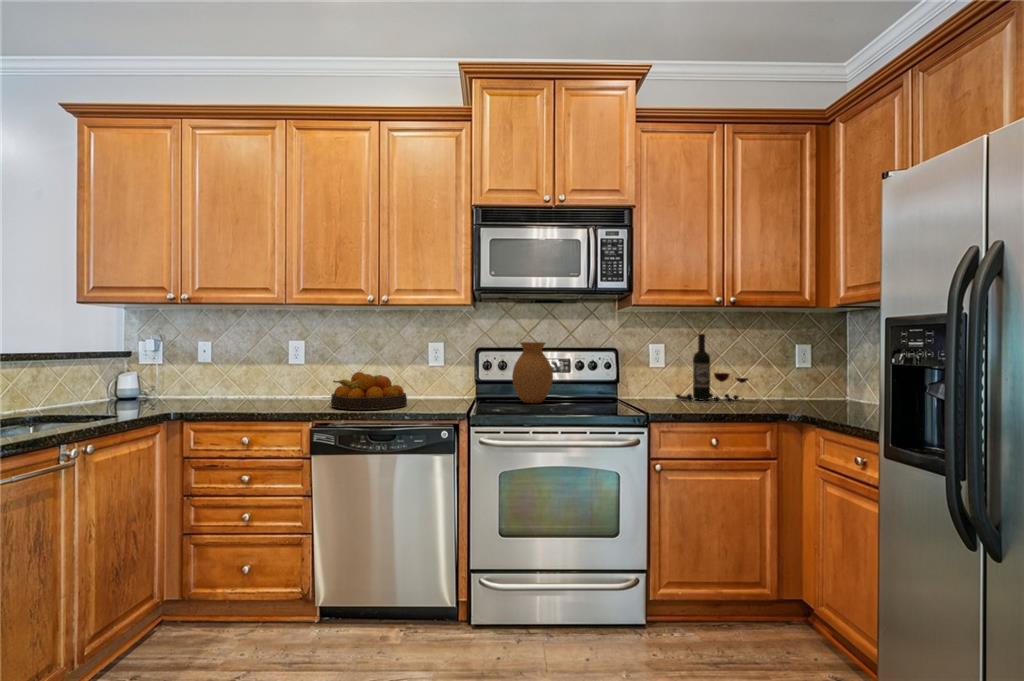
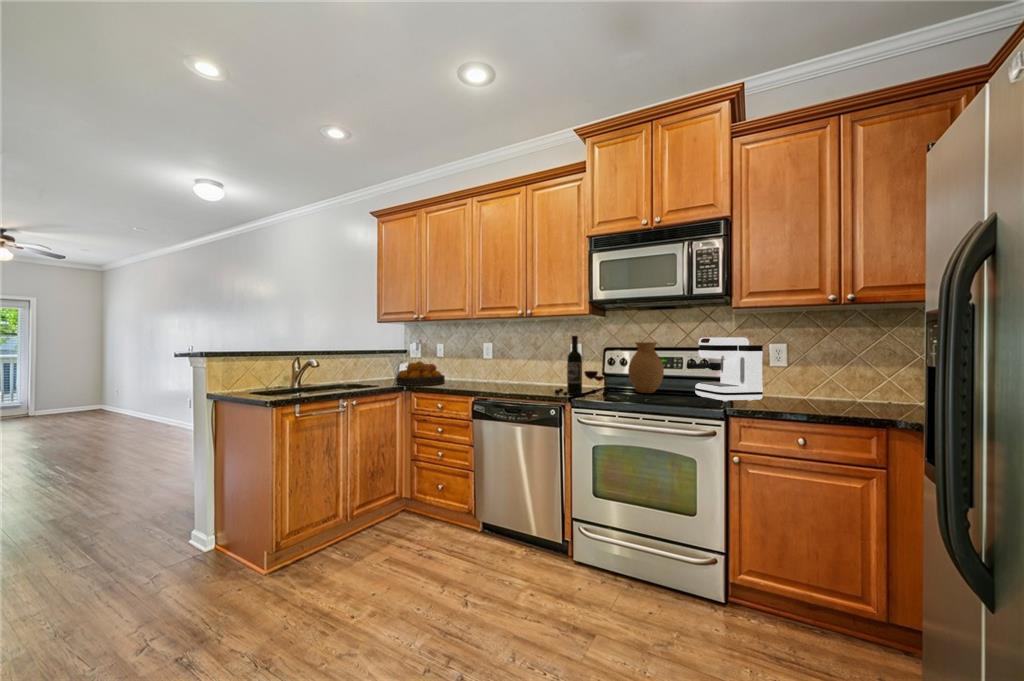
wine bottle: present [676,334,748,402] -> present [555,336,607,398]
coffee maker: none [587,337,658,407] -> present [687,337,763,402]
fruit bowl: present [331,372,407,410] -> present [396,361,445,386]

